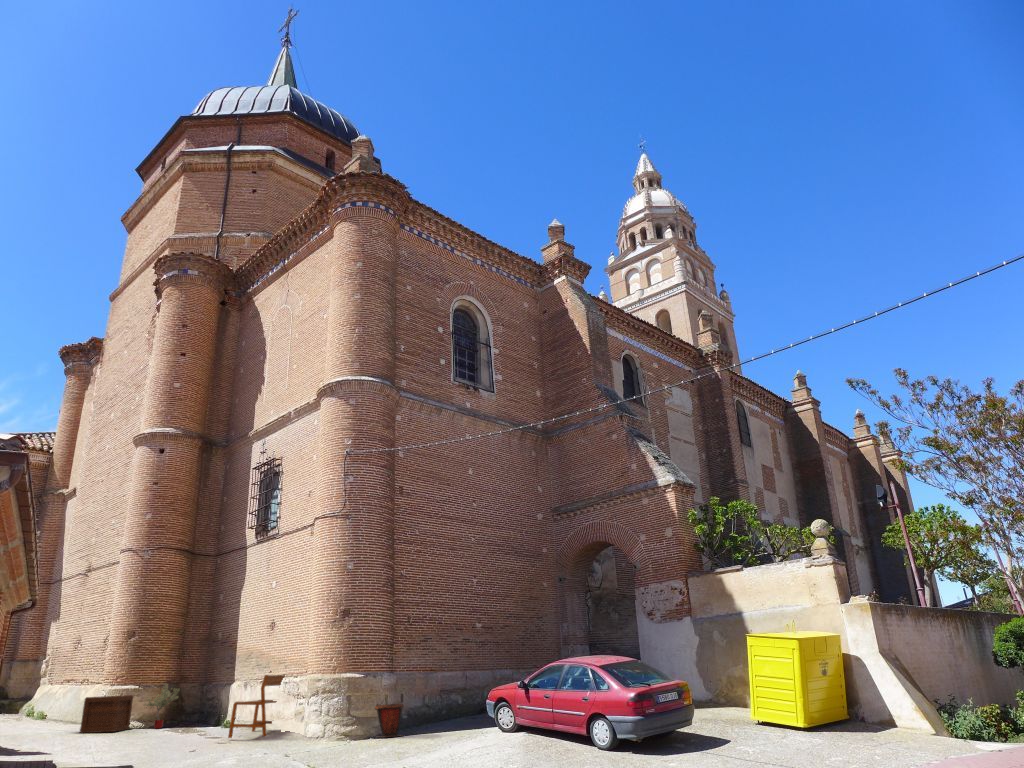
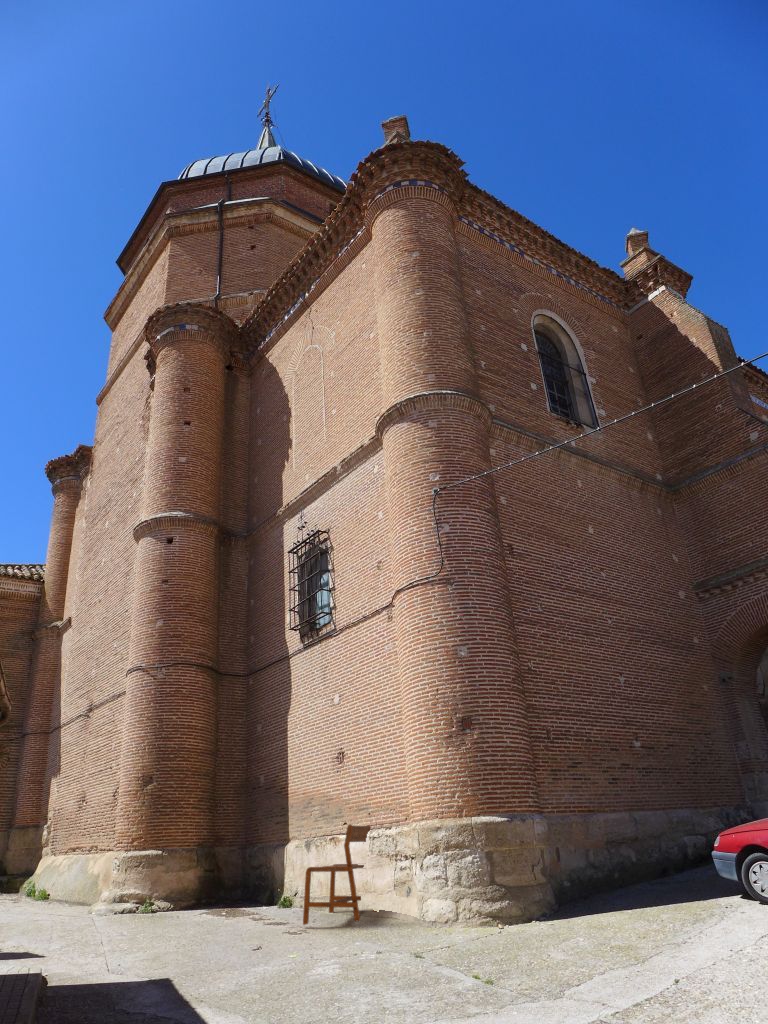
potted tree: present [144,684,179,729] -> none [169,844,216,910]
wooden crate: present [80,695,133,733] -> none [88,862,155,918]
trash can: present [375,704,404,737] -> none [532,861,590,921]

